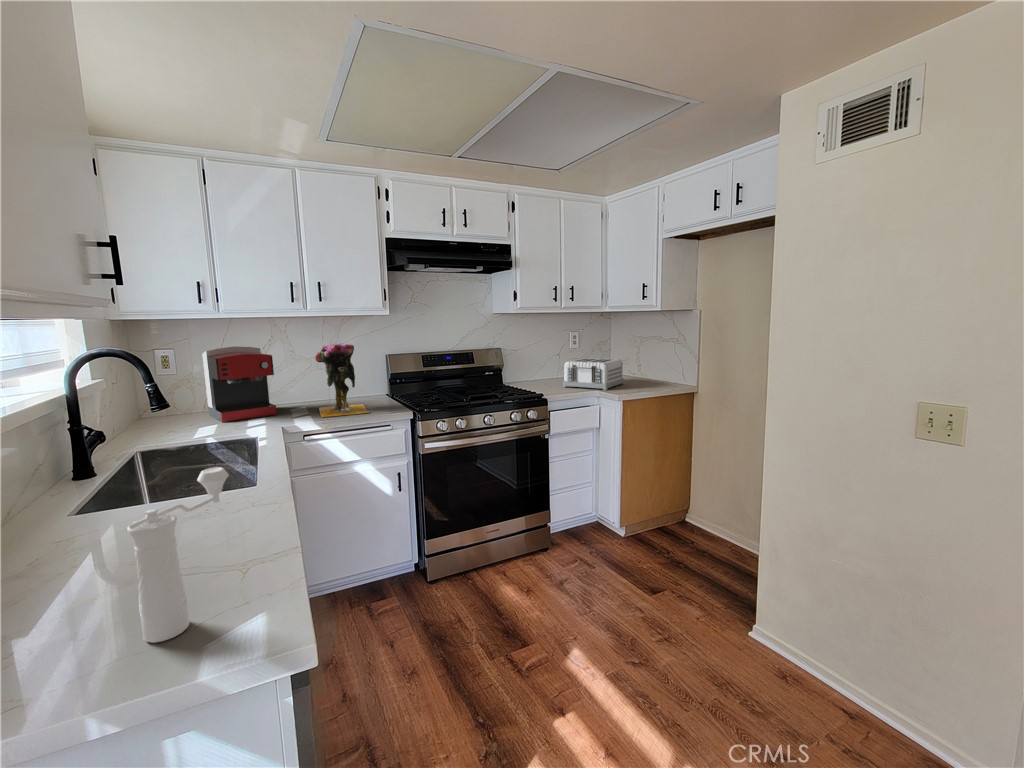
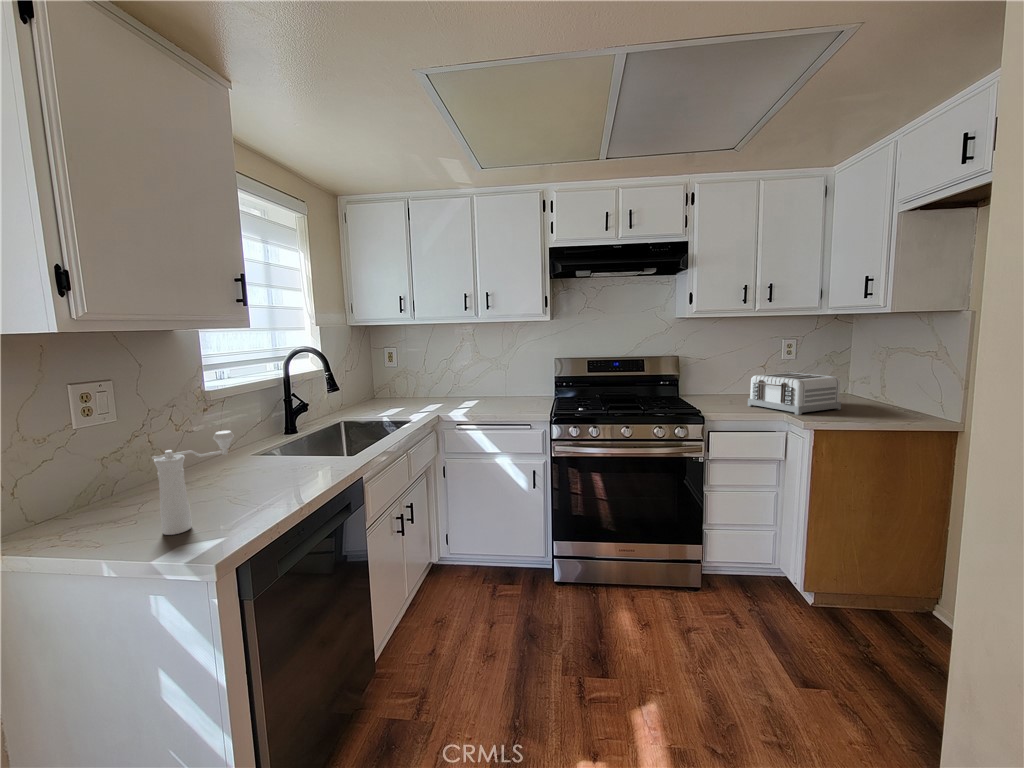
vase: present [315,344,369,417] -> none [473,346,522,410]
coffee maker: present [202,346,277,422] -> none [407,346,450,406]

